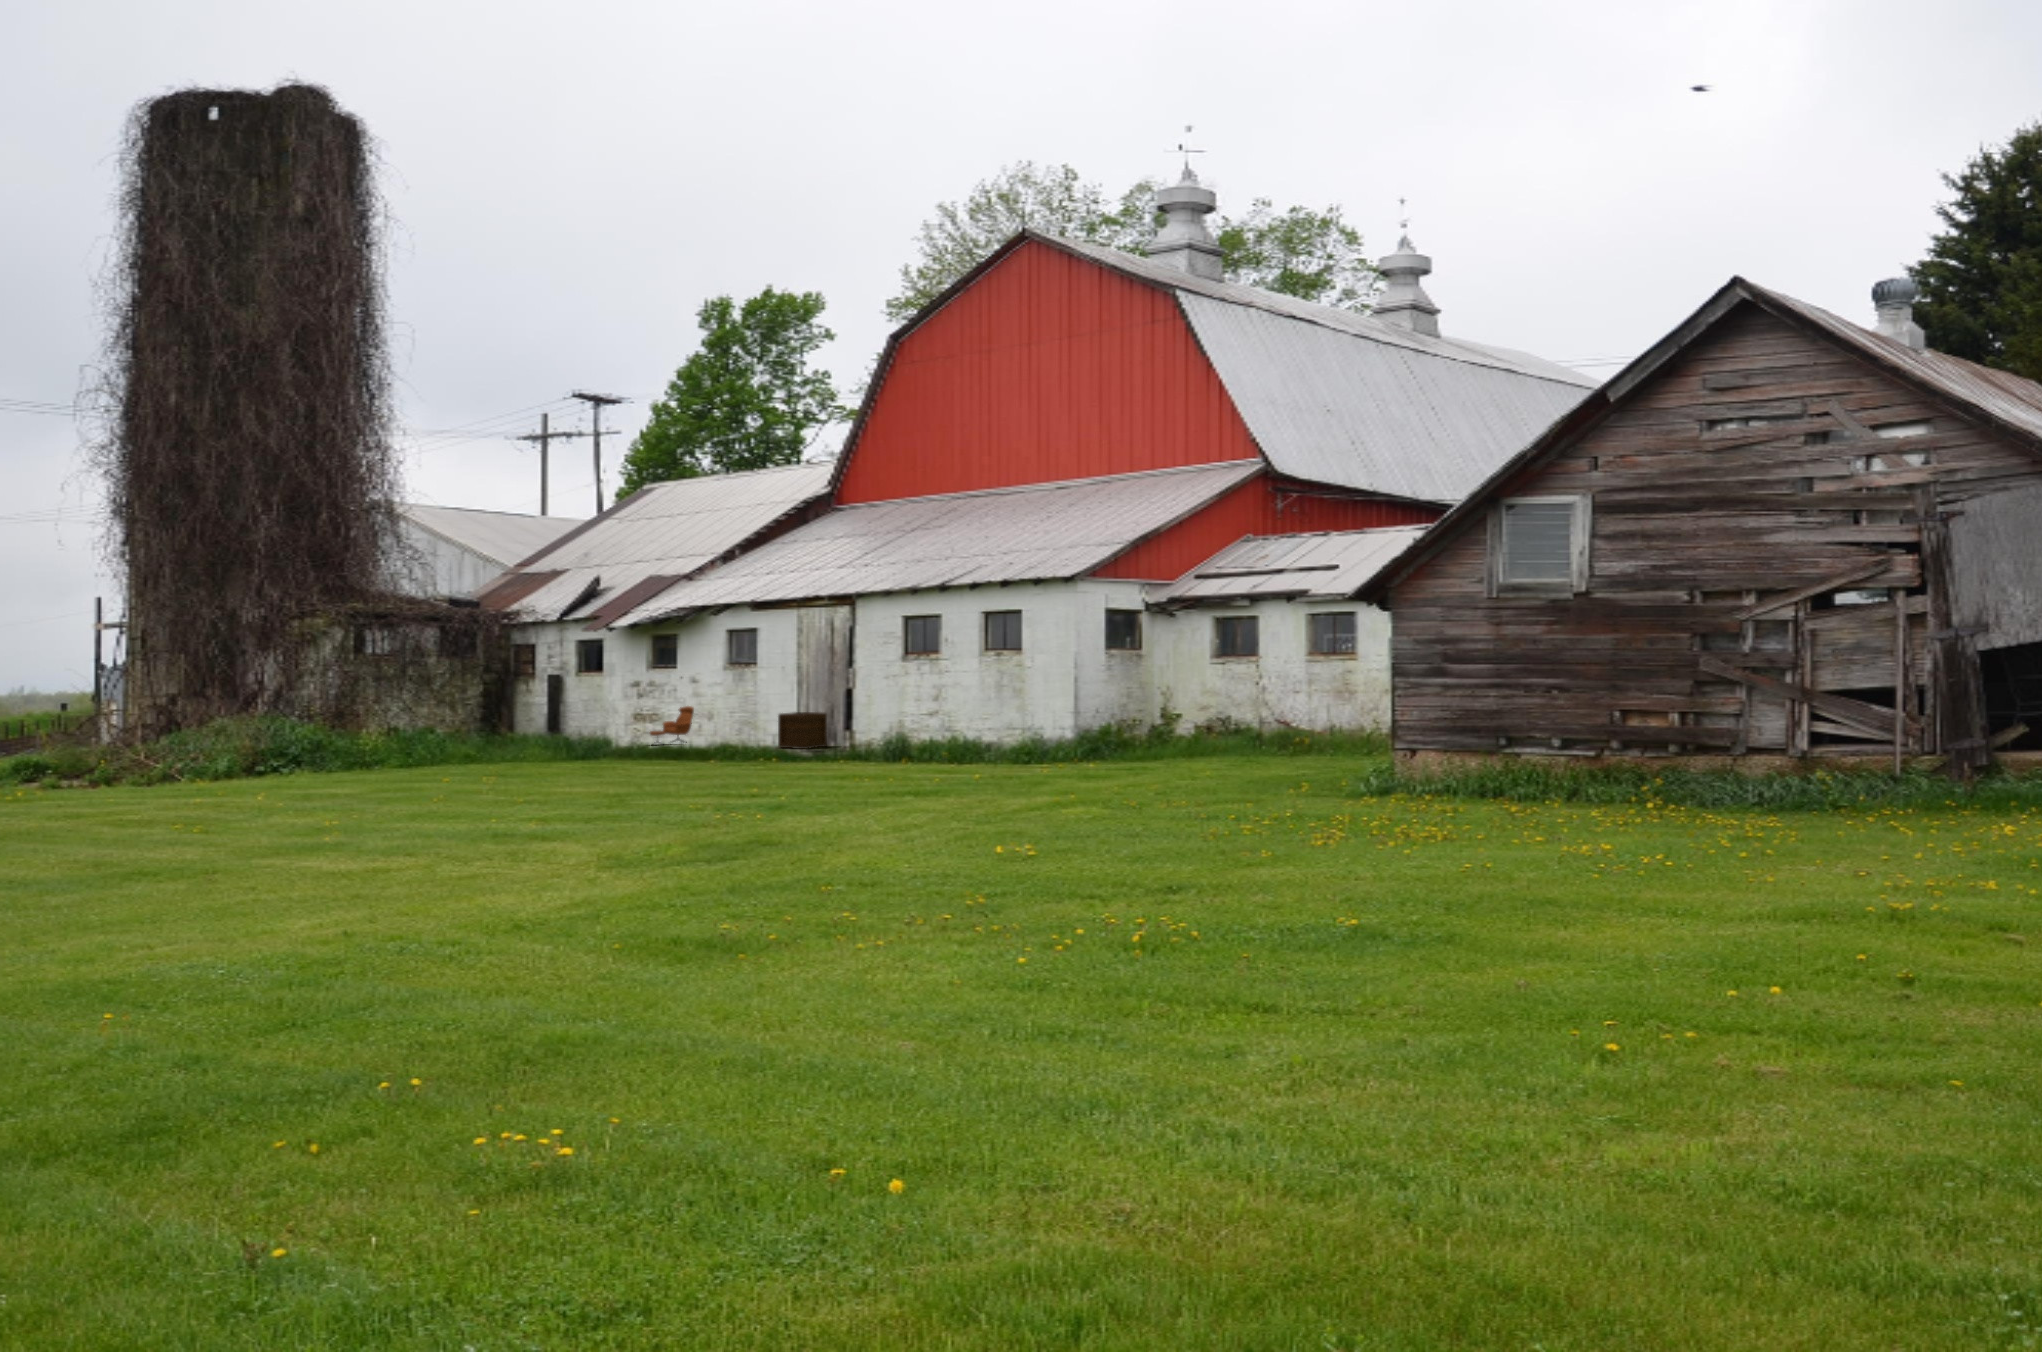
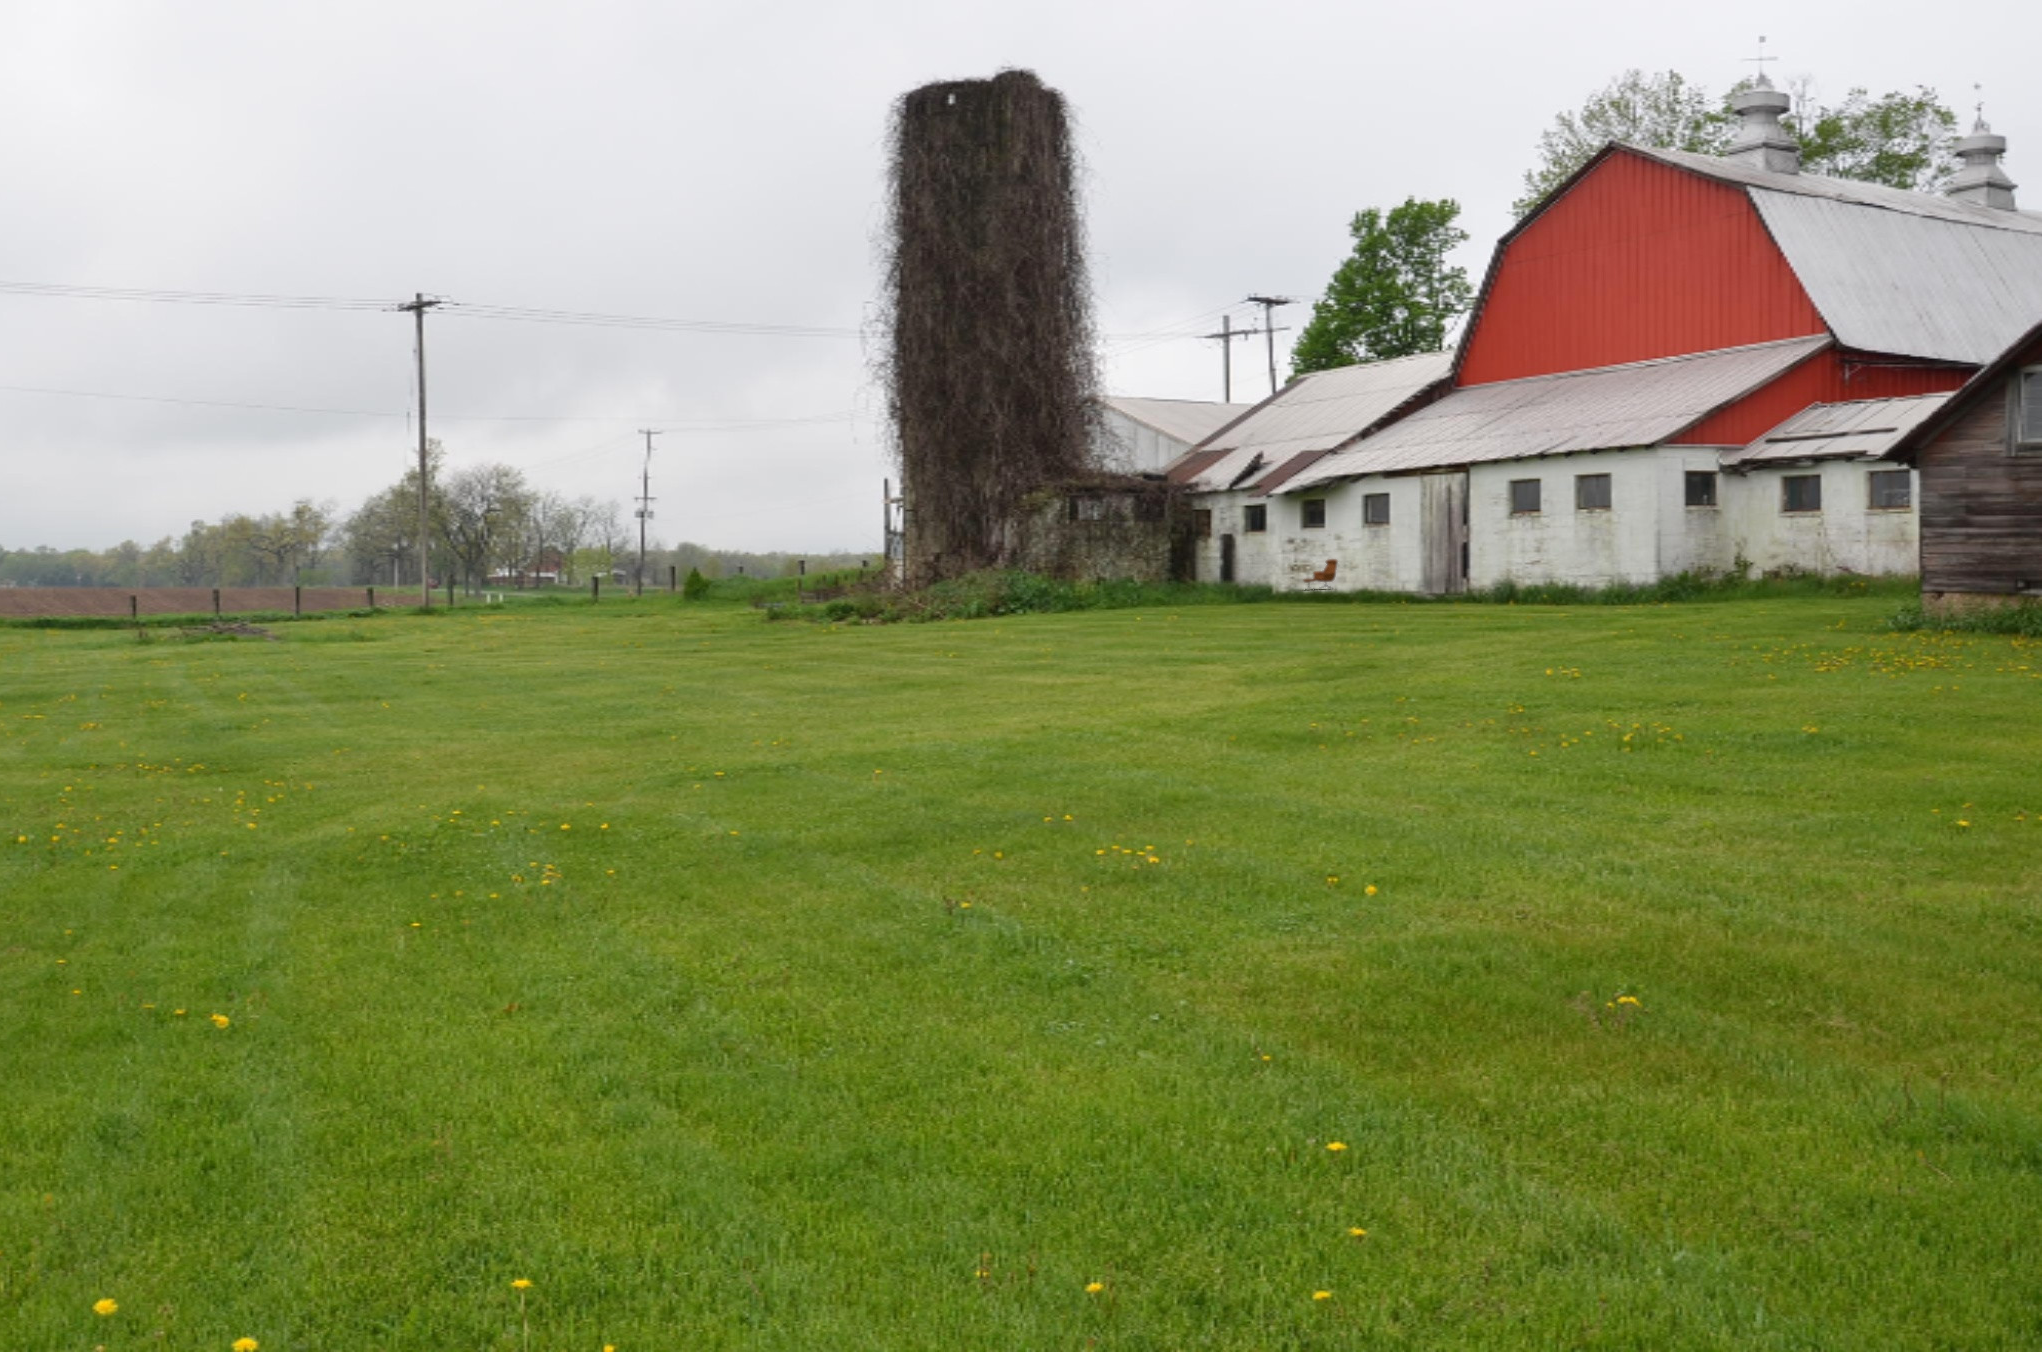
wooden crate: present [778,712,827,749] -> none [1405,563,1447,593]

